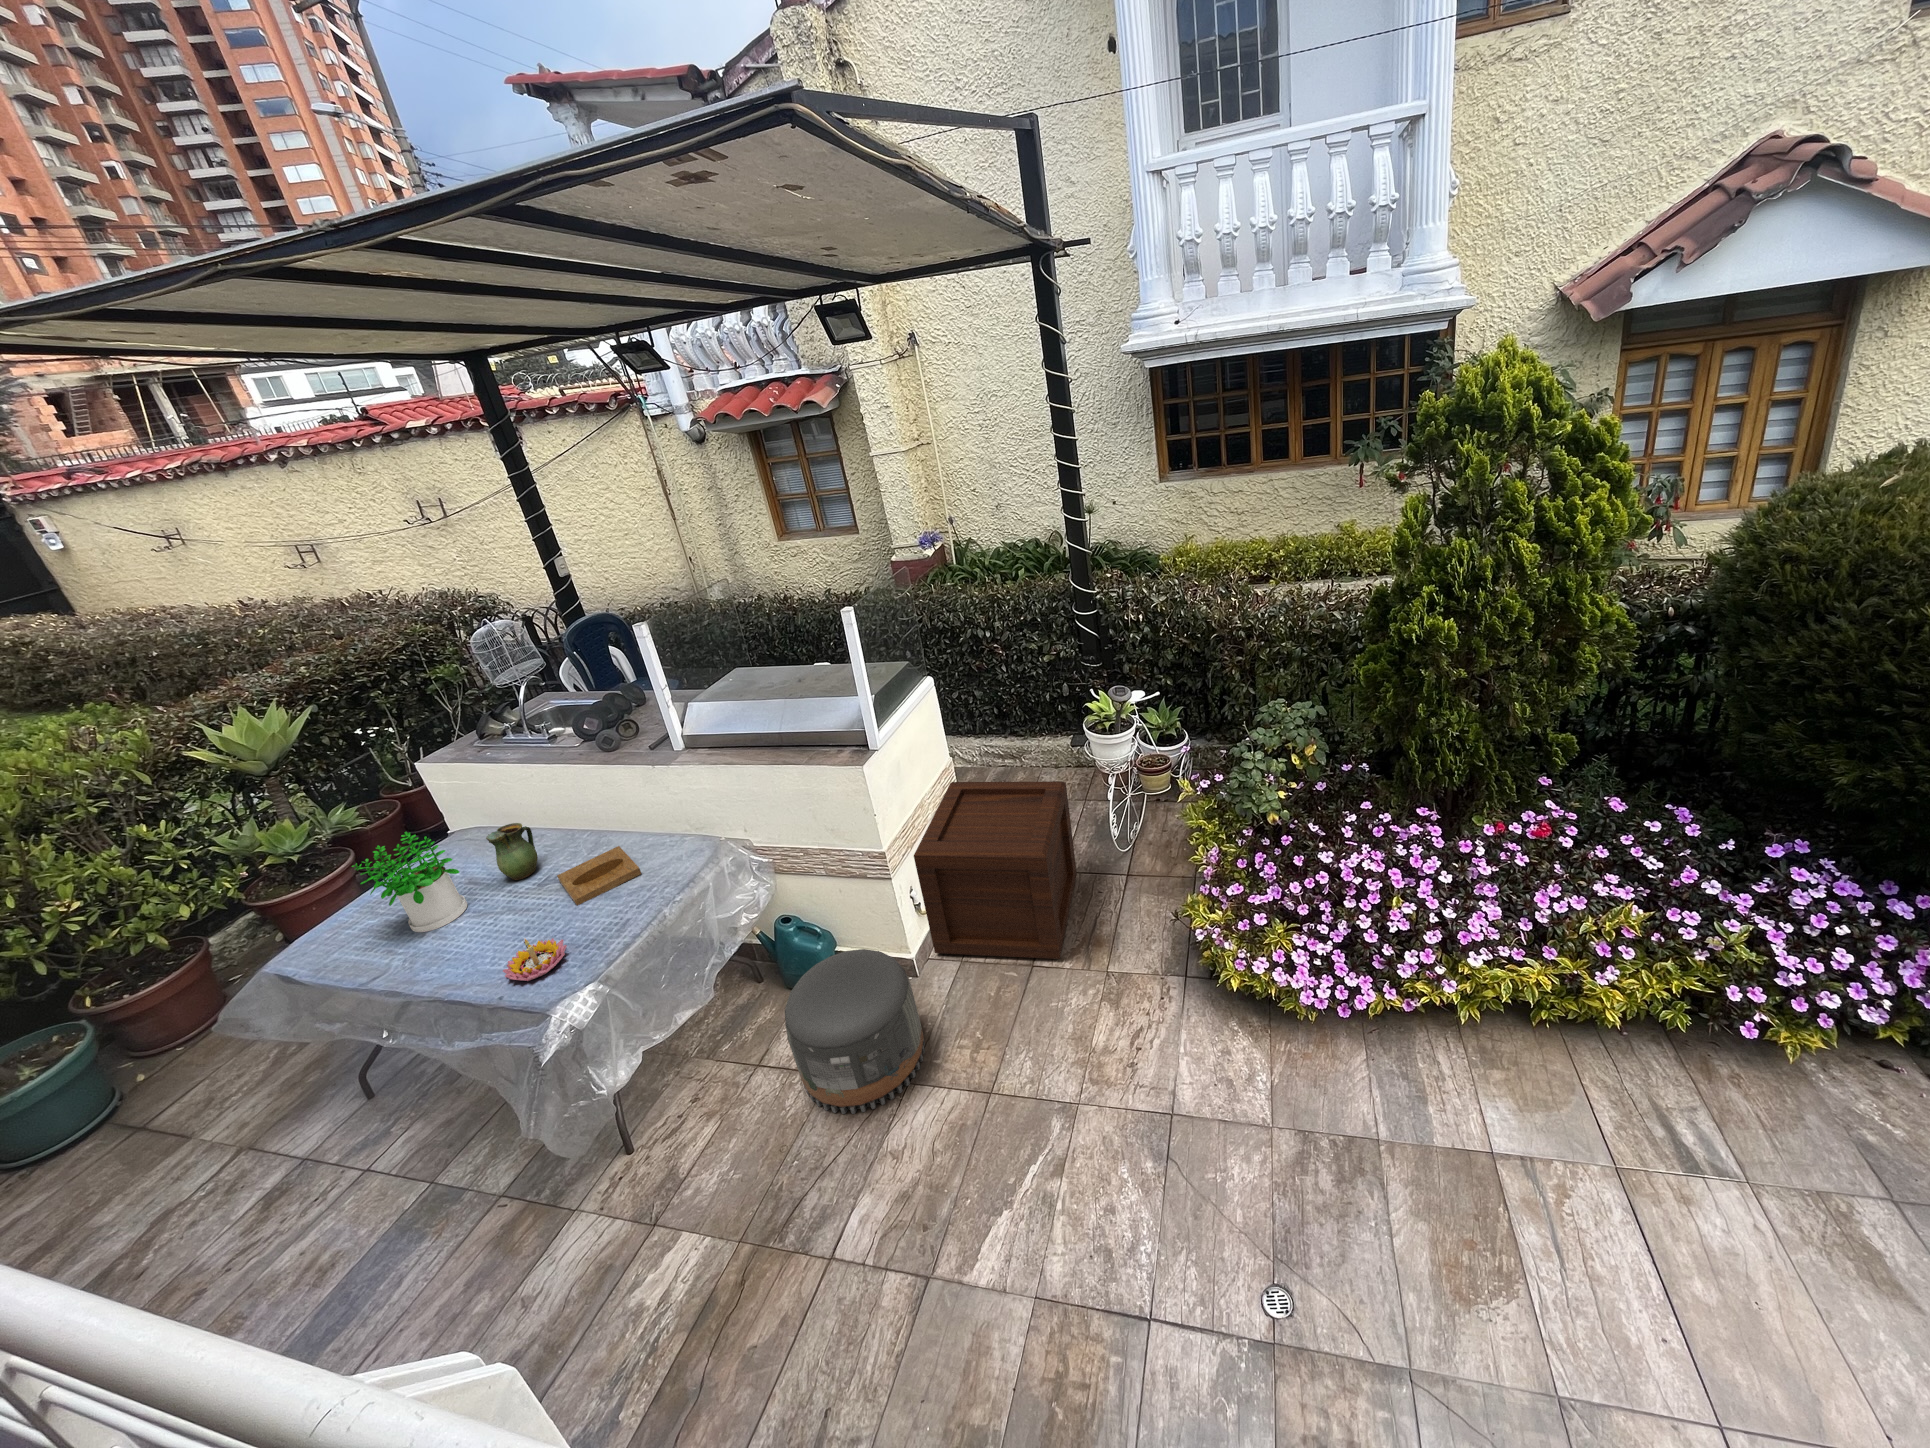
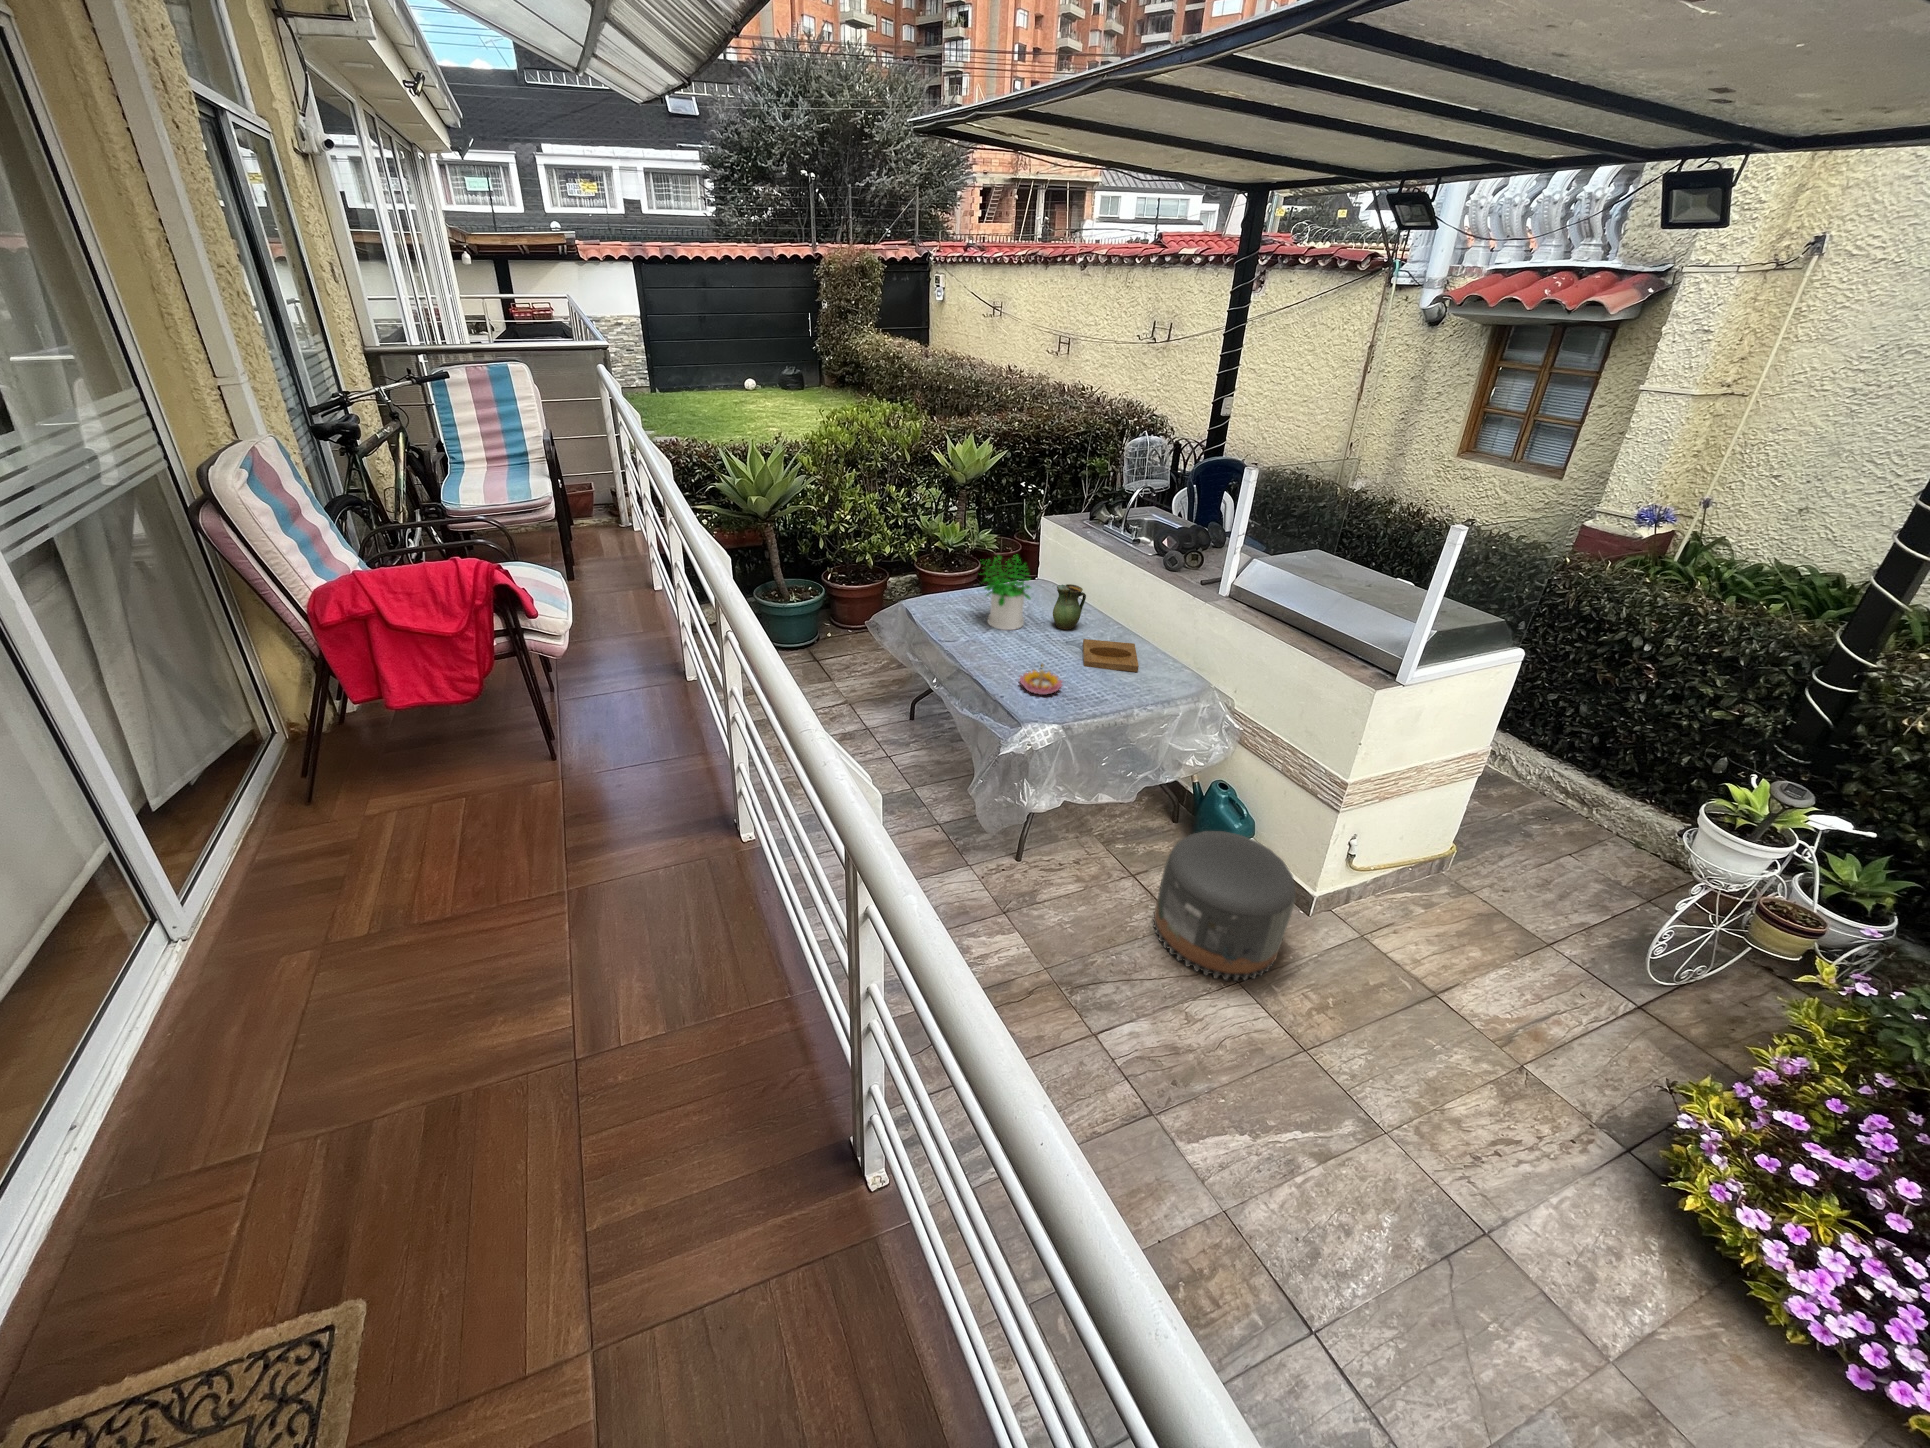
wooden crate: present [914,781,1077,959] -> none [1337,773,1628,1017]

